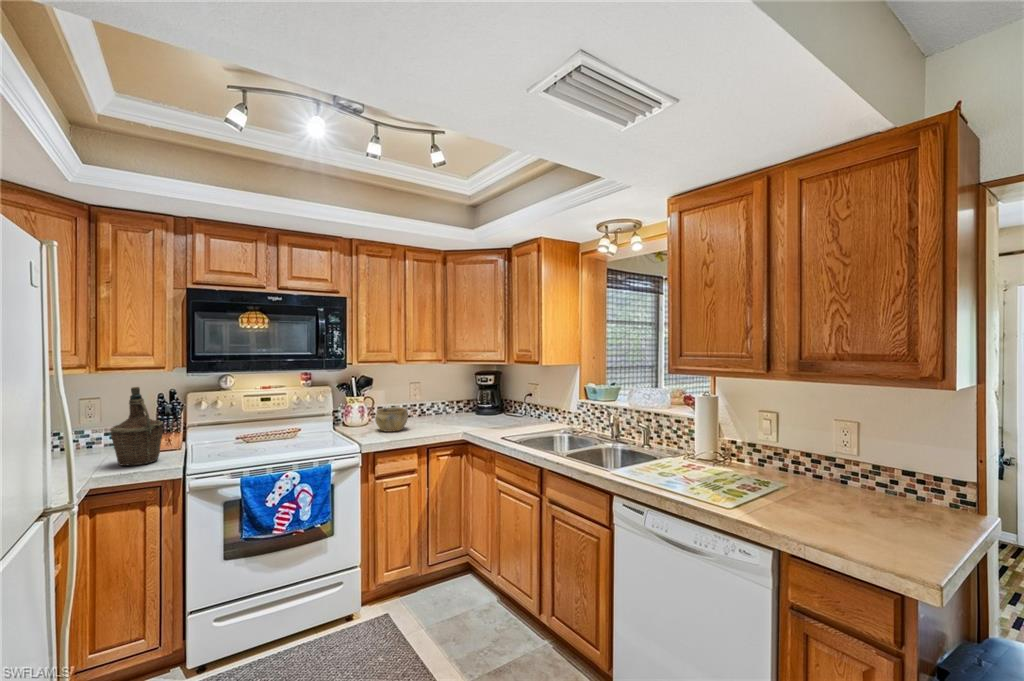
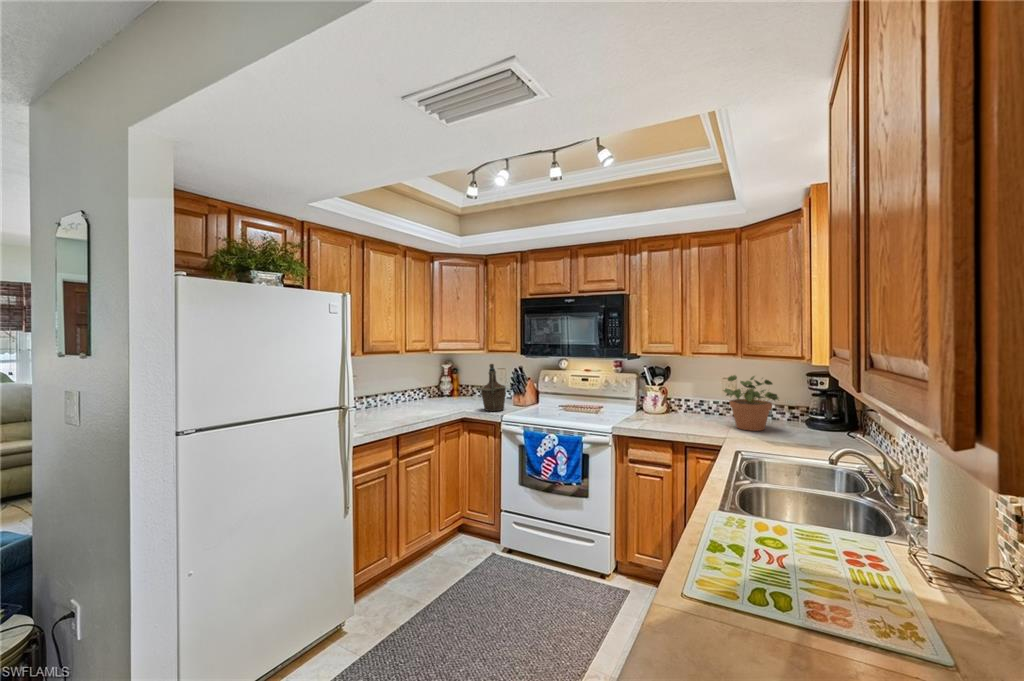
potted plant: none [432,376,485,424] -> present [723,375,778,431]
ceramic bowl: present [375,407,408,432] -> none [653,400,686,424]

